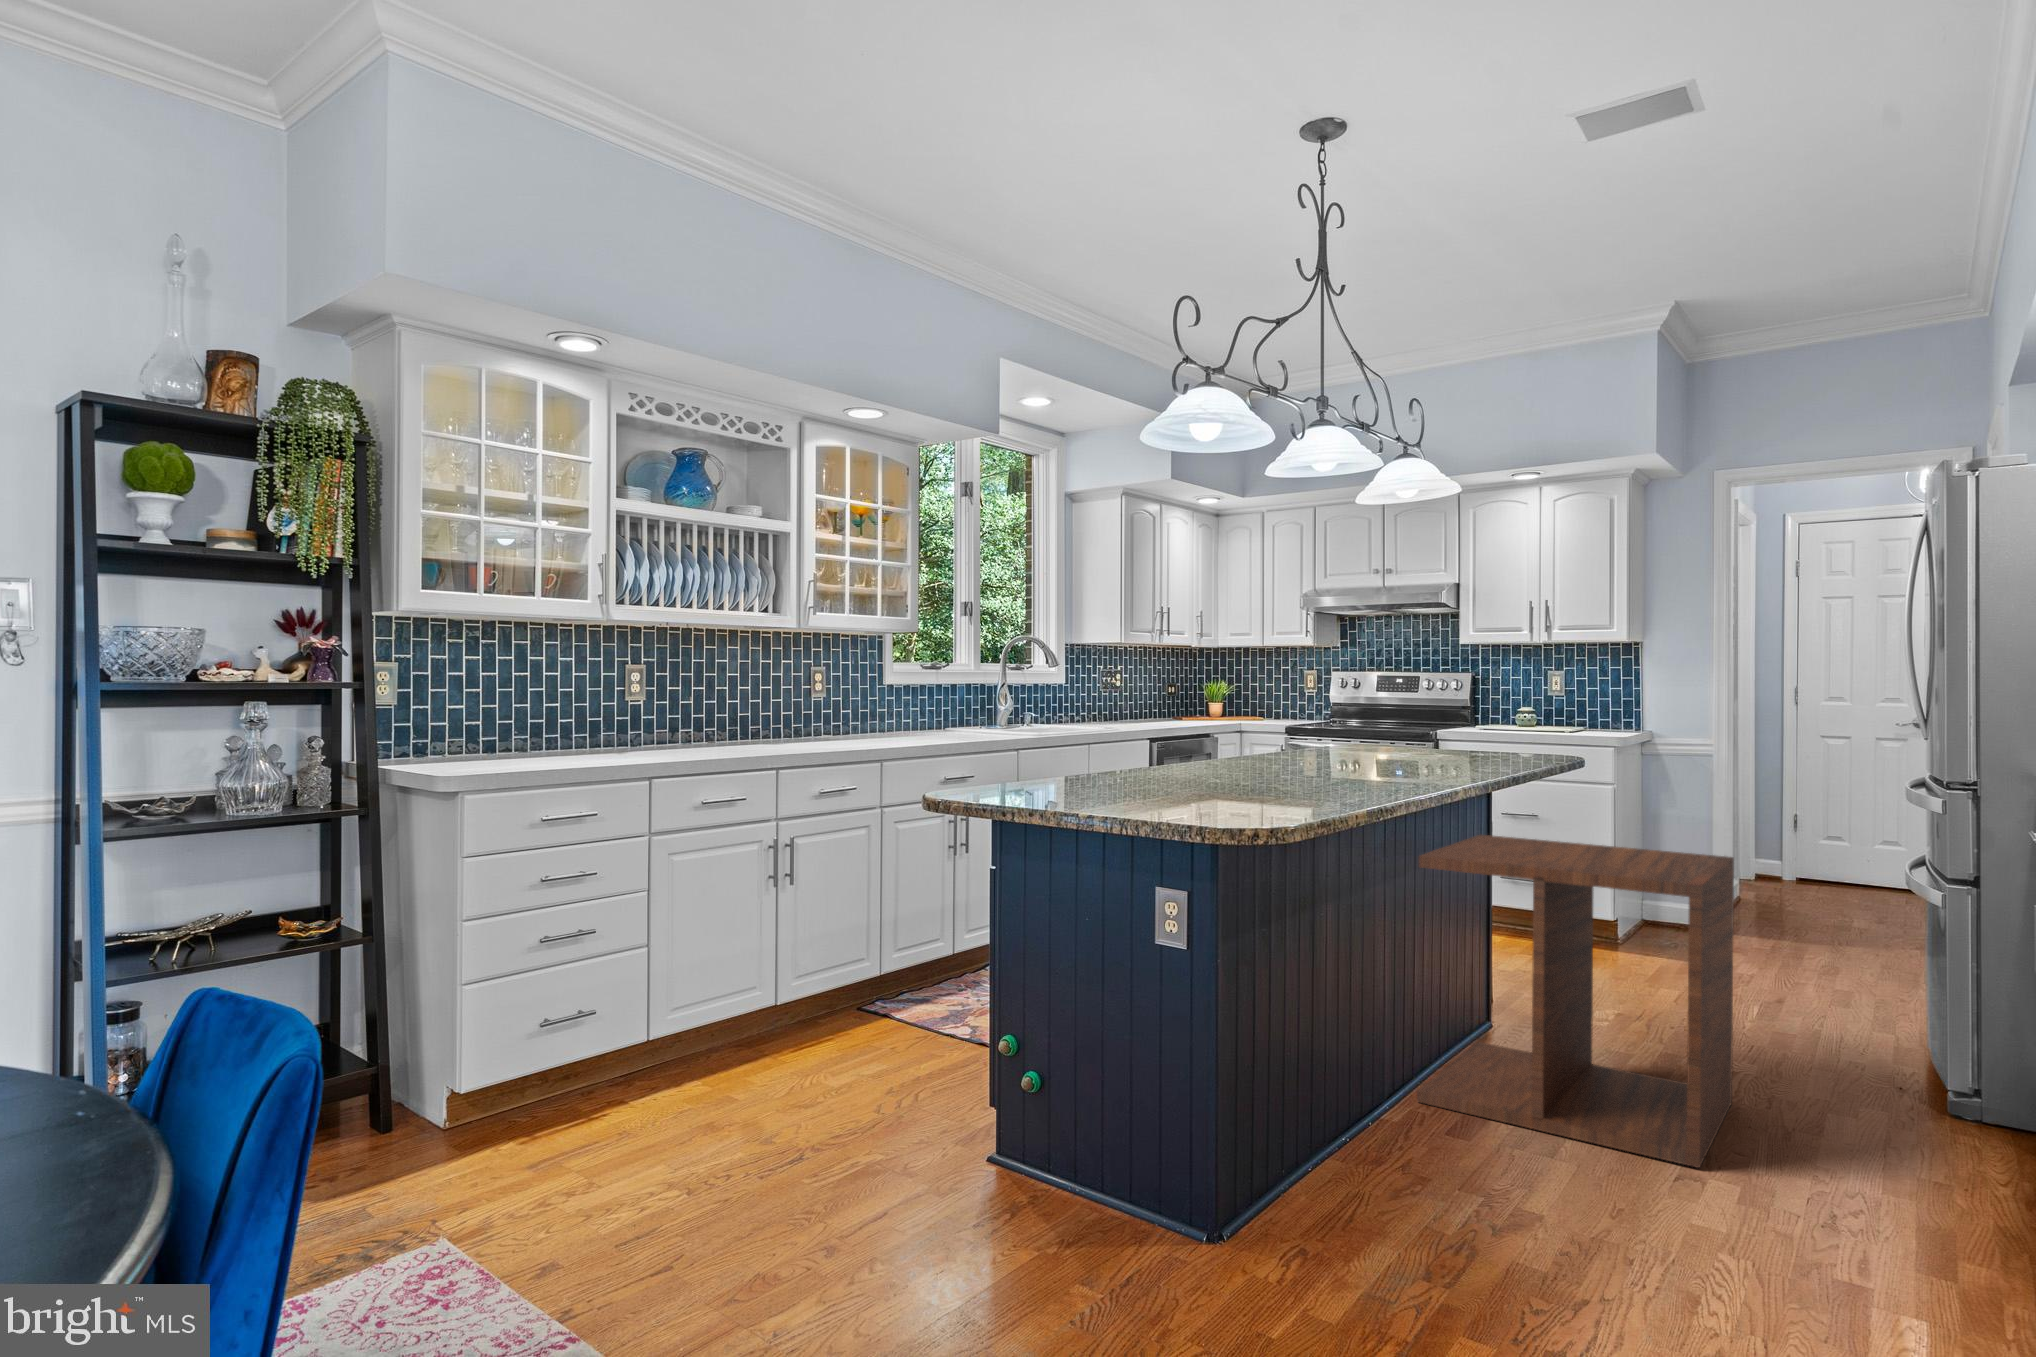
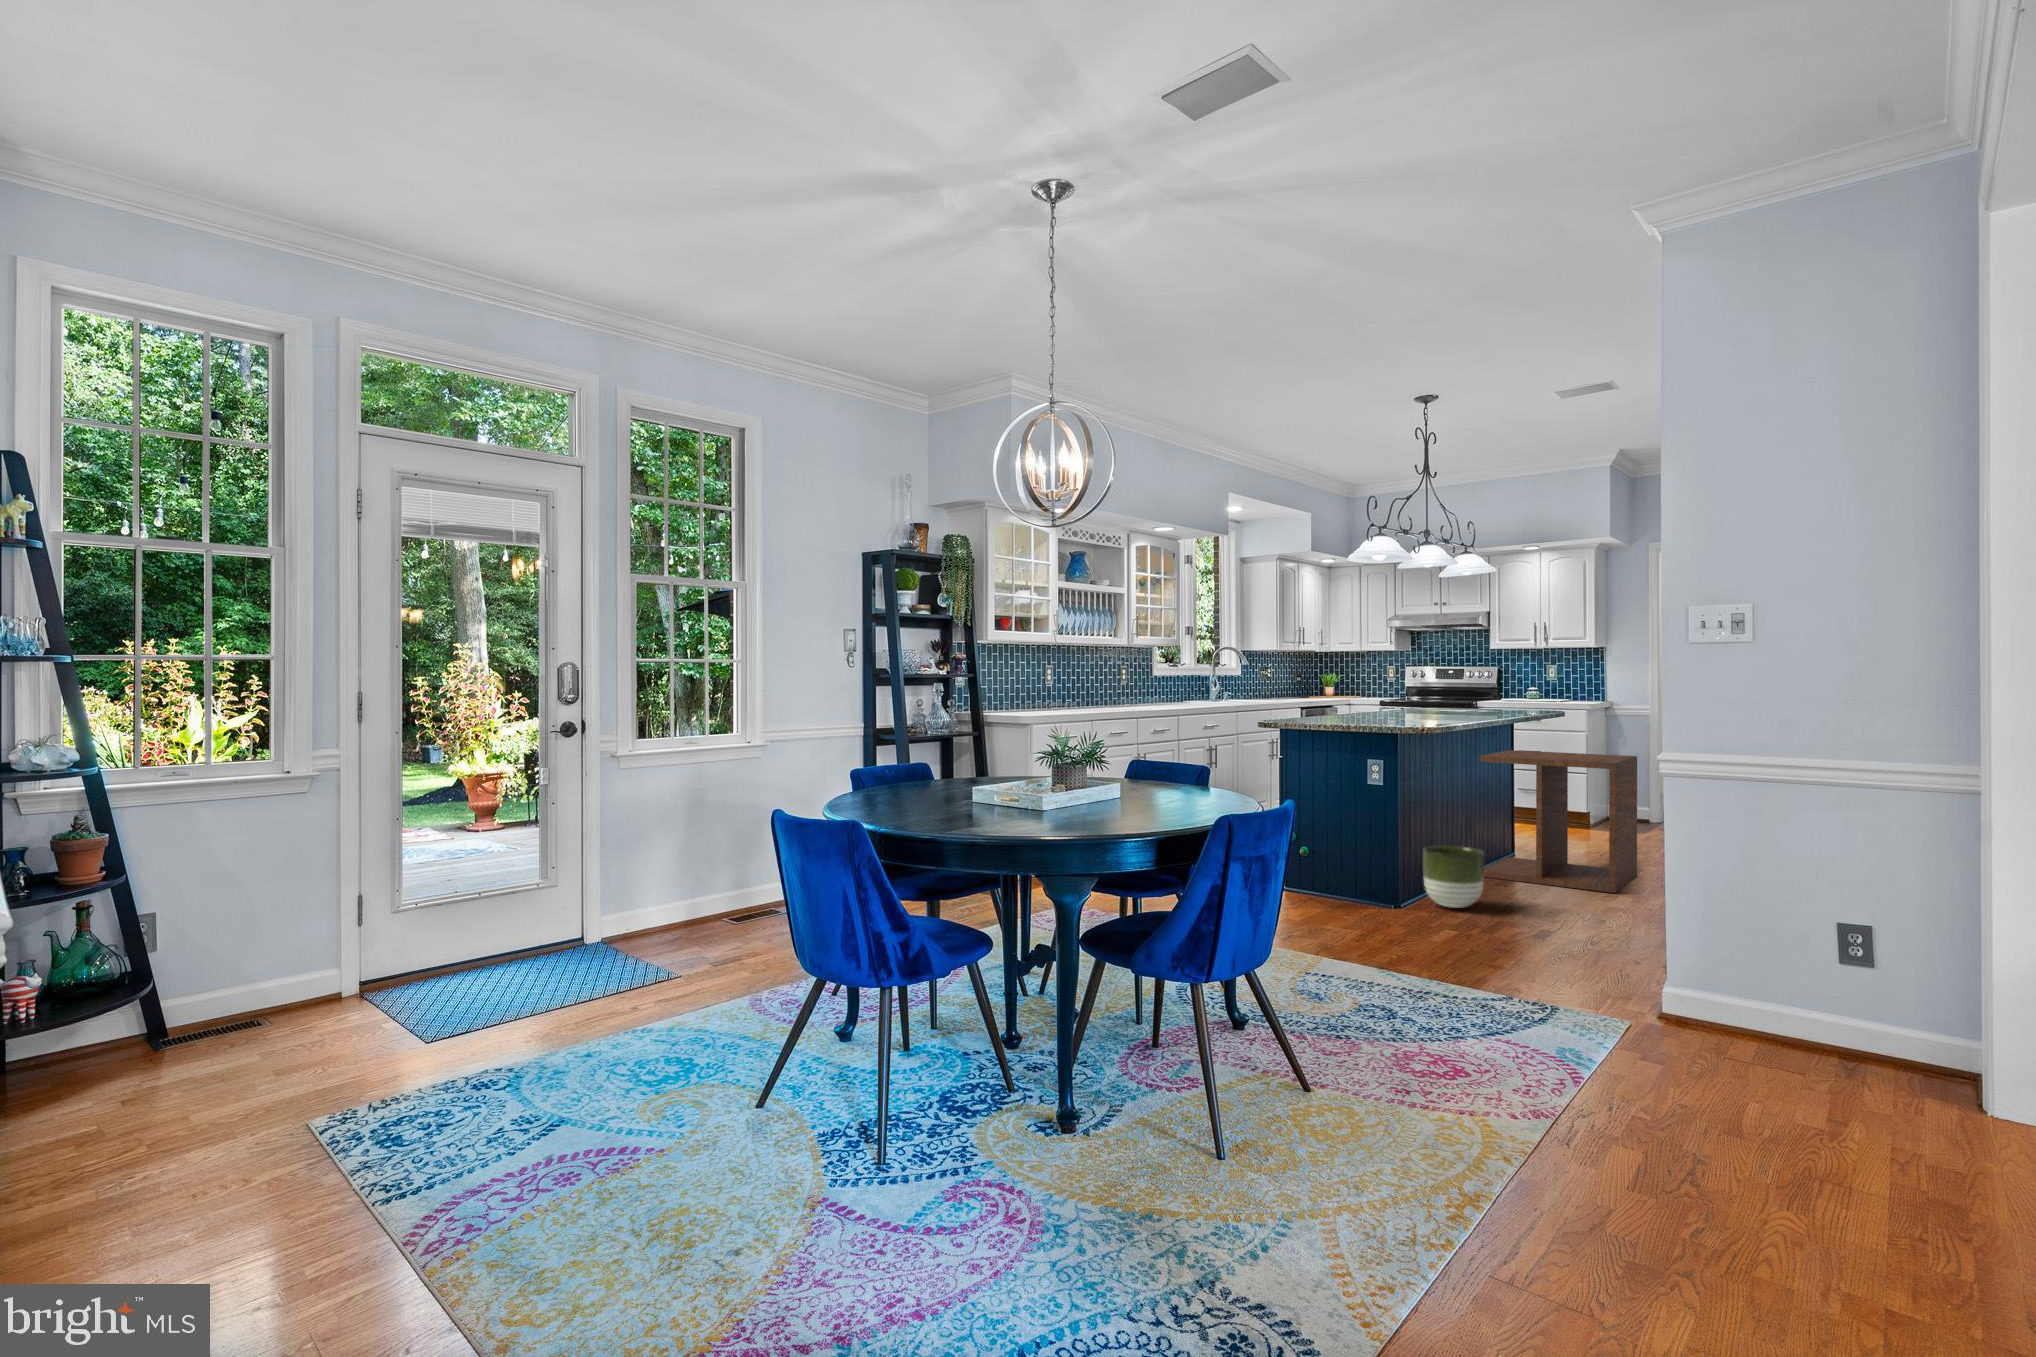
planter: none [1278,1076,1412,1240] -> present [1423,845,1484,908]

